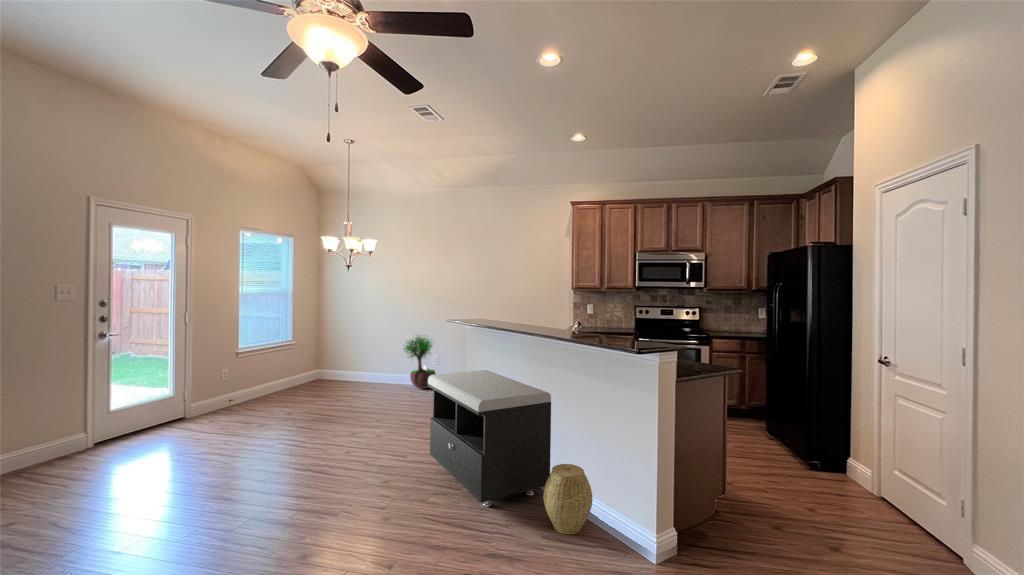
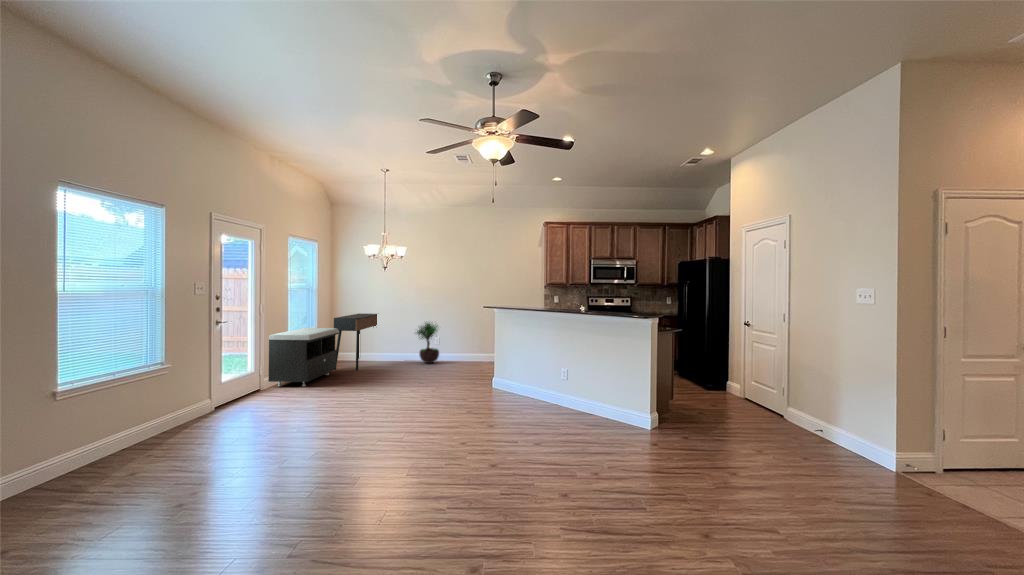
console table: none [301,323,372,395] -> present [334,314,377,370]
storage bench: present [428,370,551,507] -> present [268,328,338,386]
woven basket: present [543,464,593,534] -> none [578,387,607,425]

